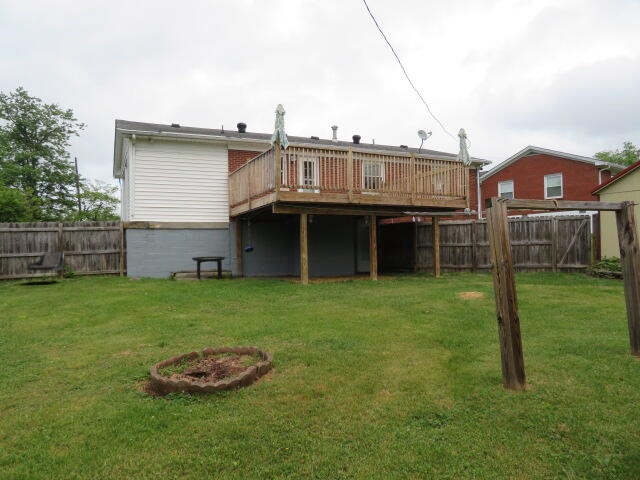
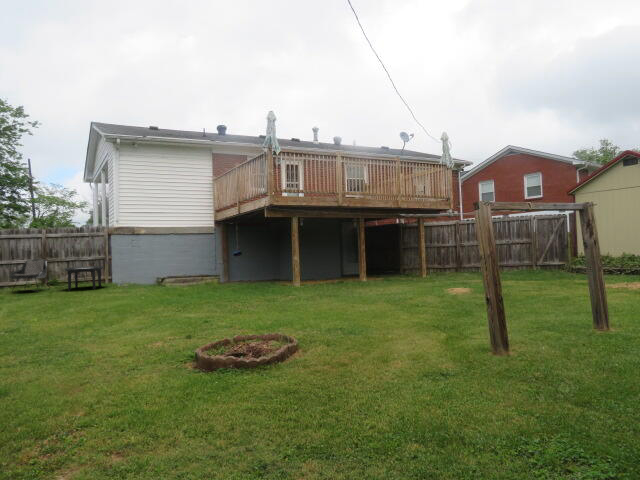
round table: present [192,256,226,279] -> present [64,266,104,291]

